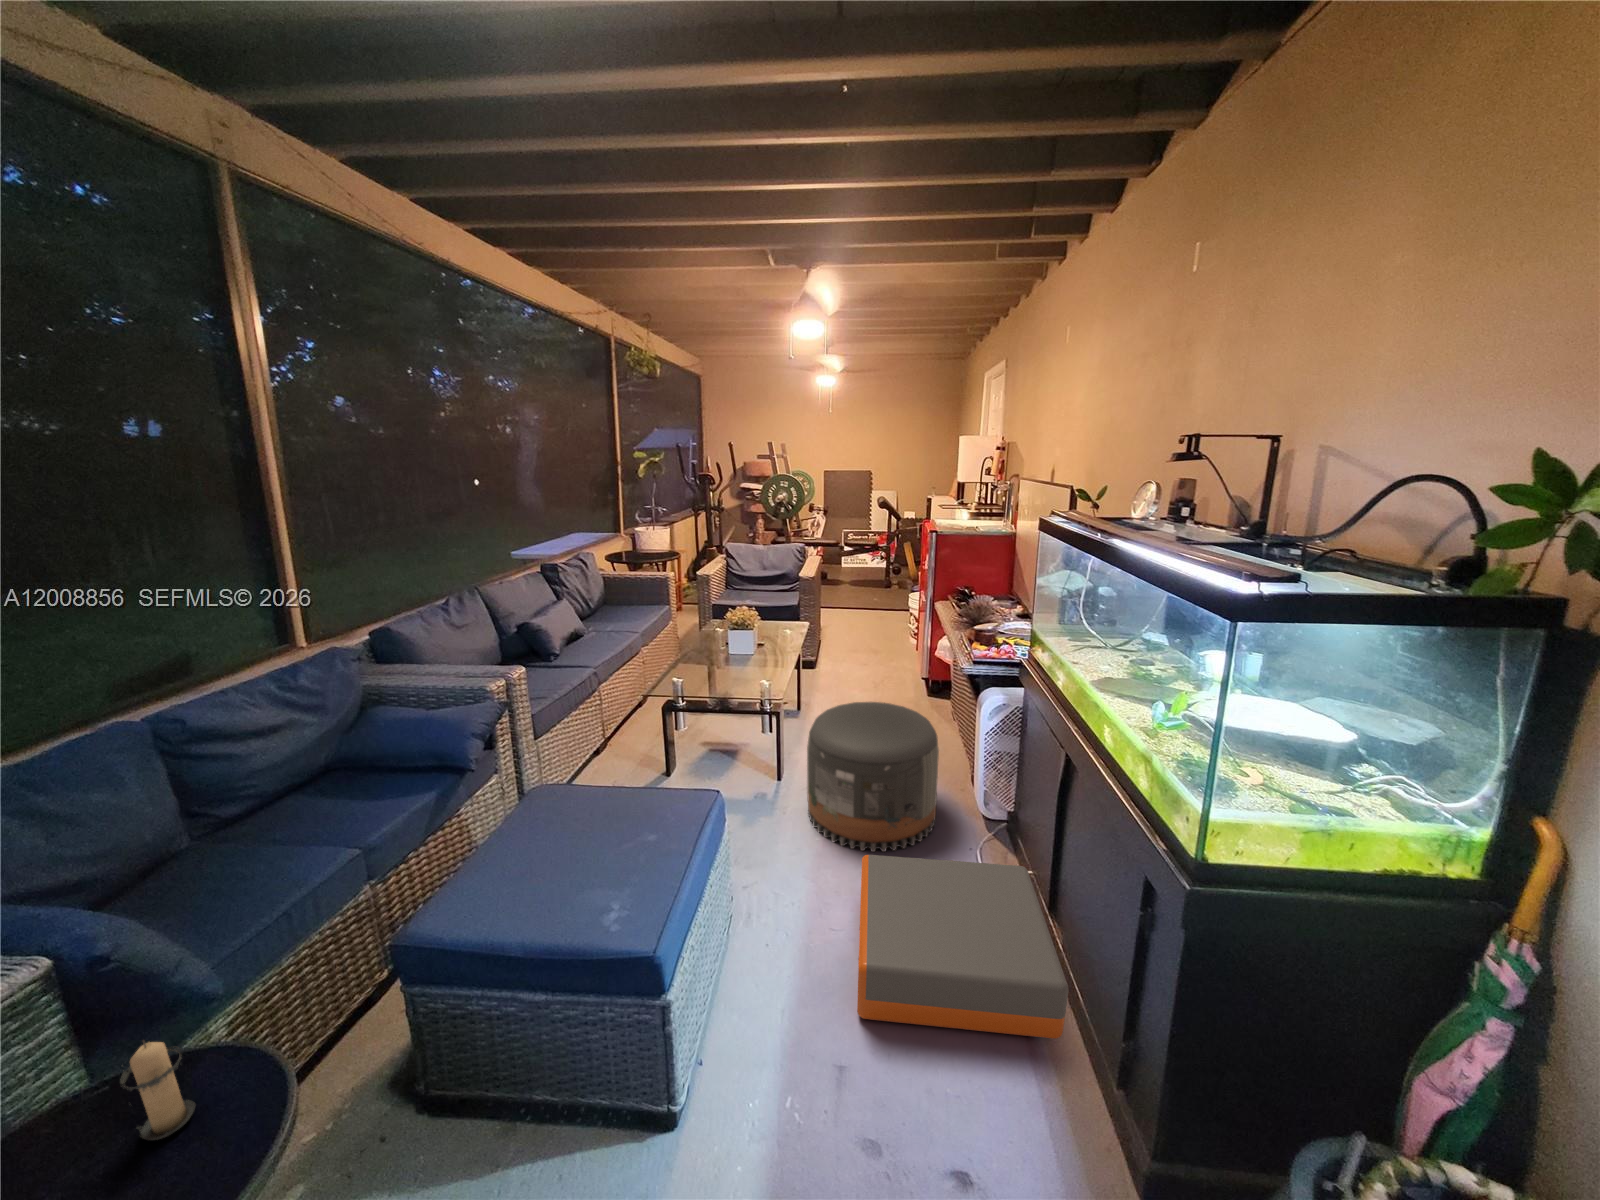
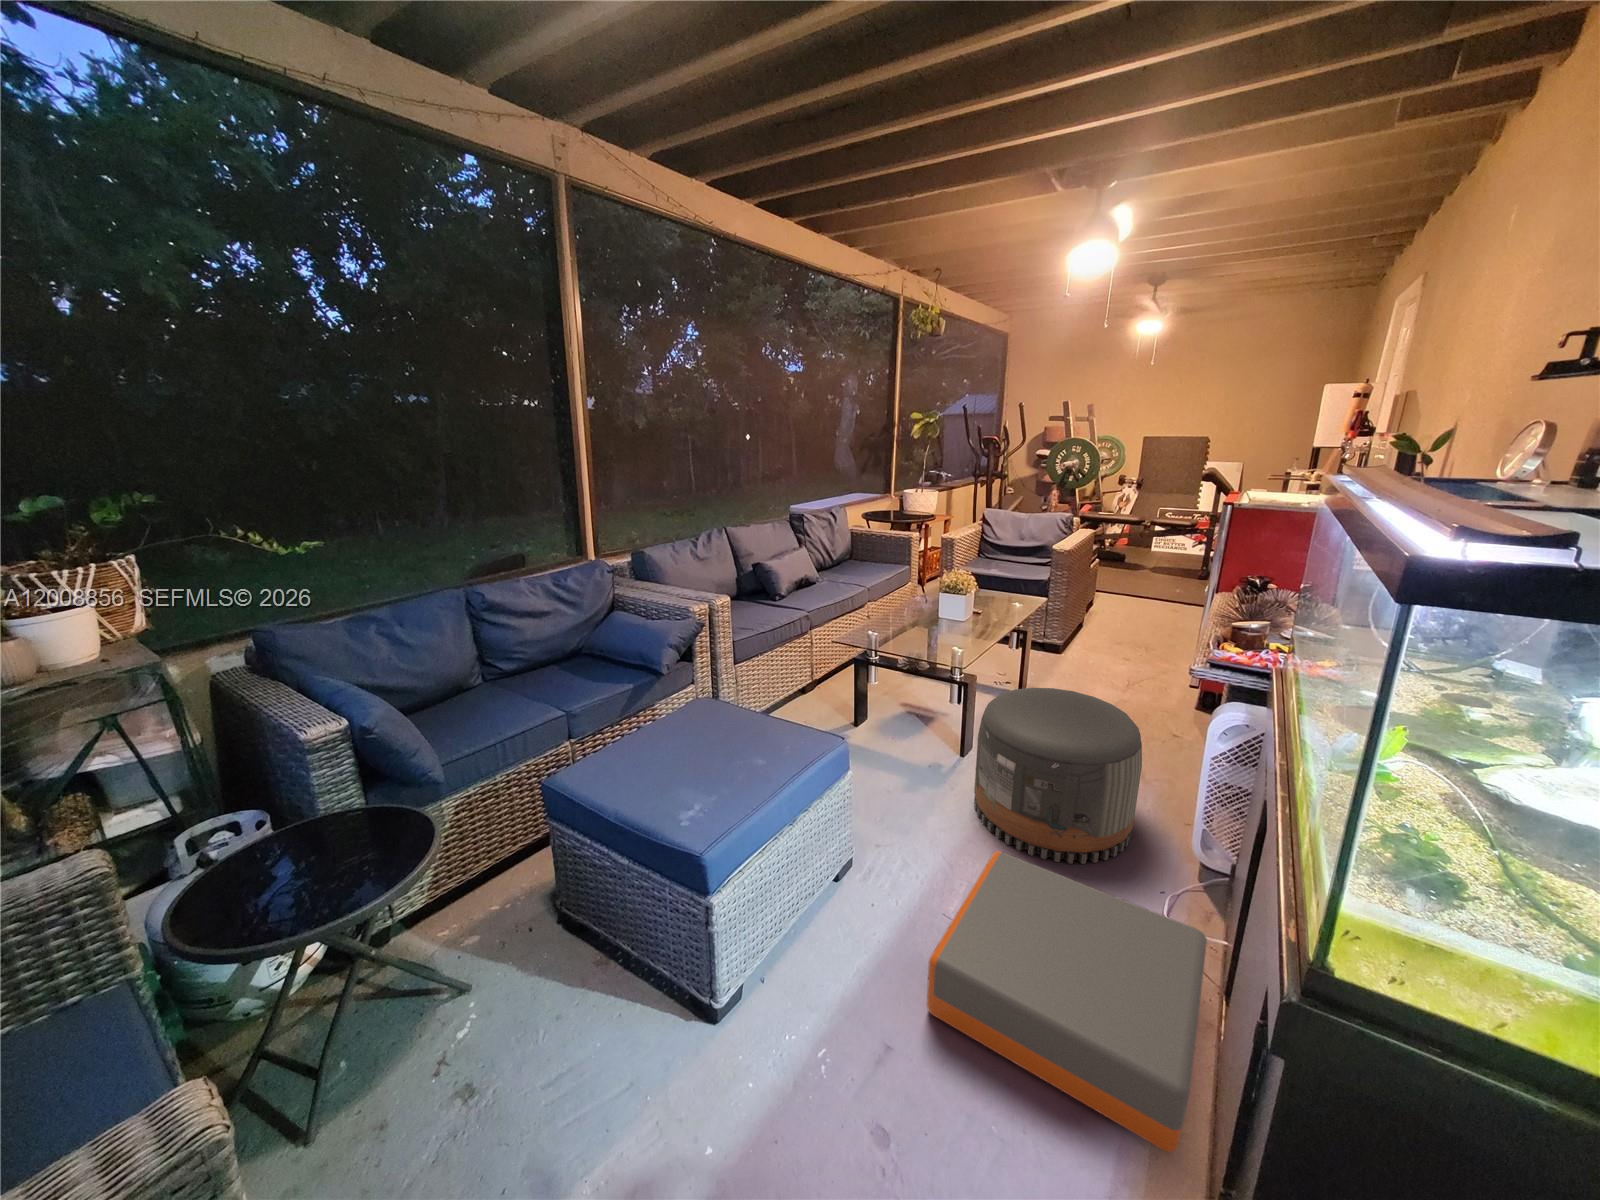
candle: present [120,1040,195,1140] -> none [340,787,390,857]

